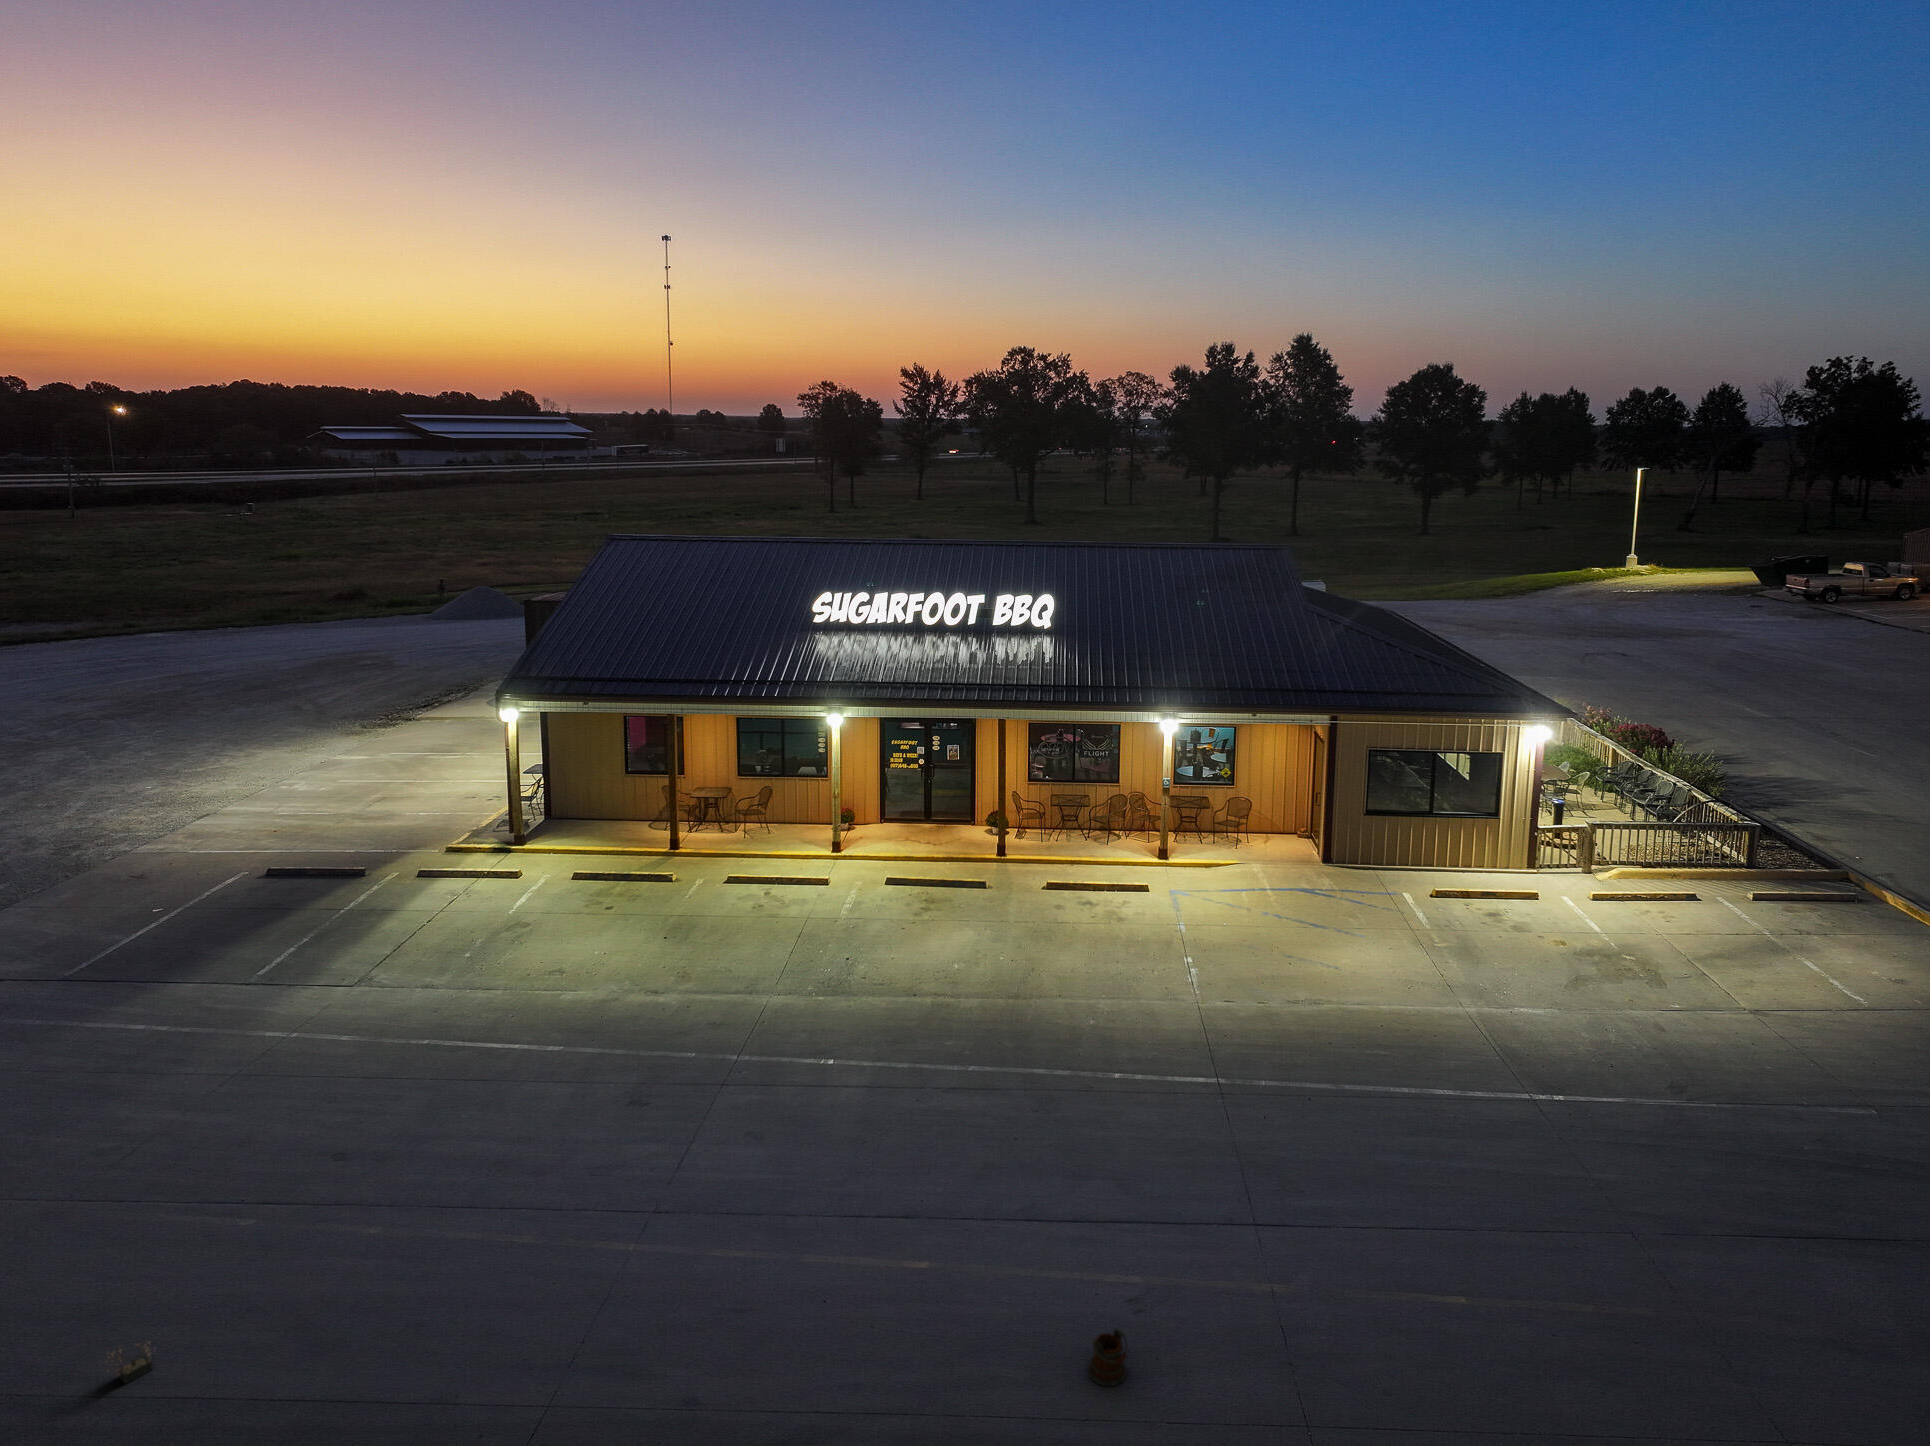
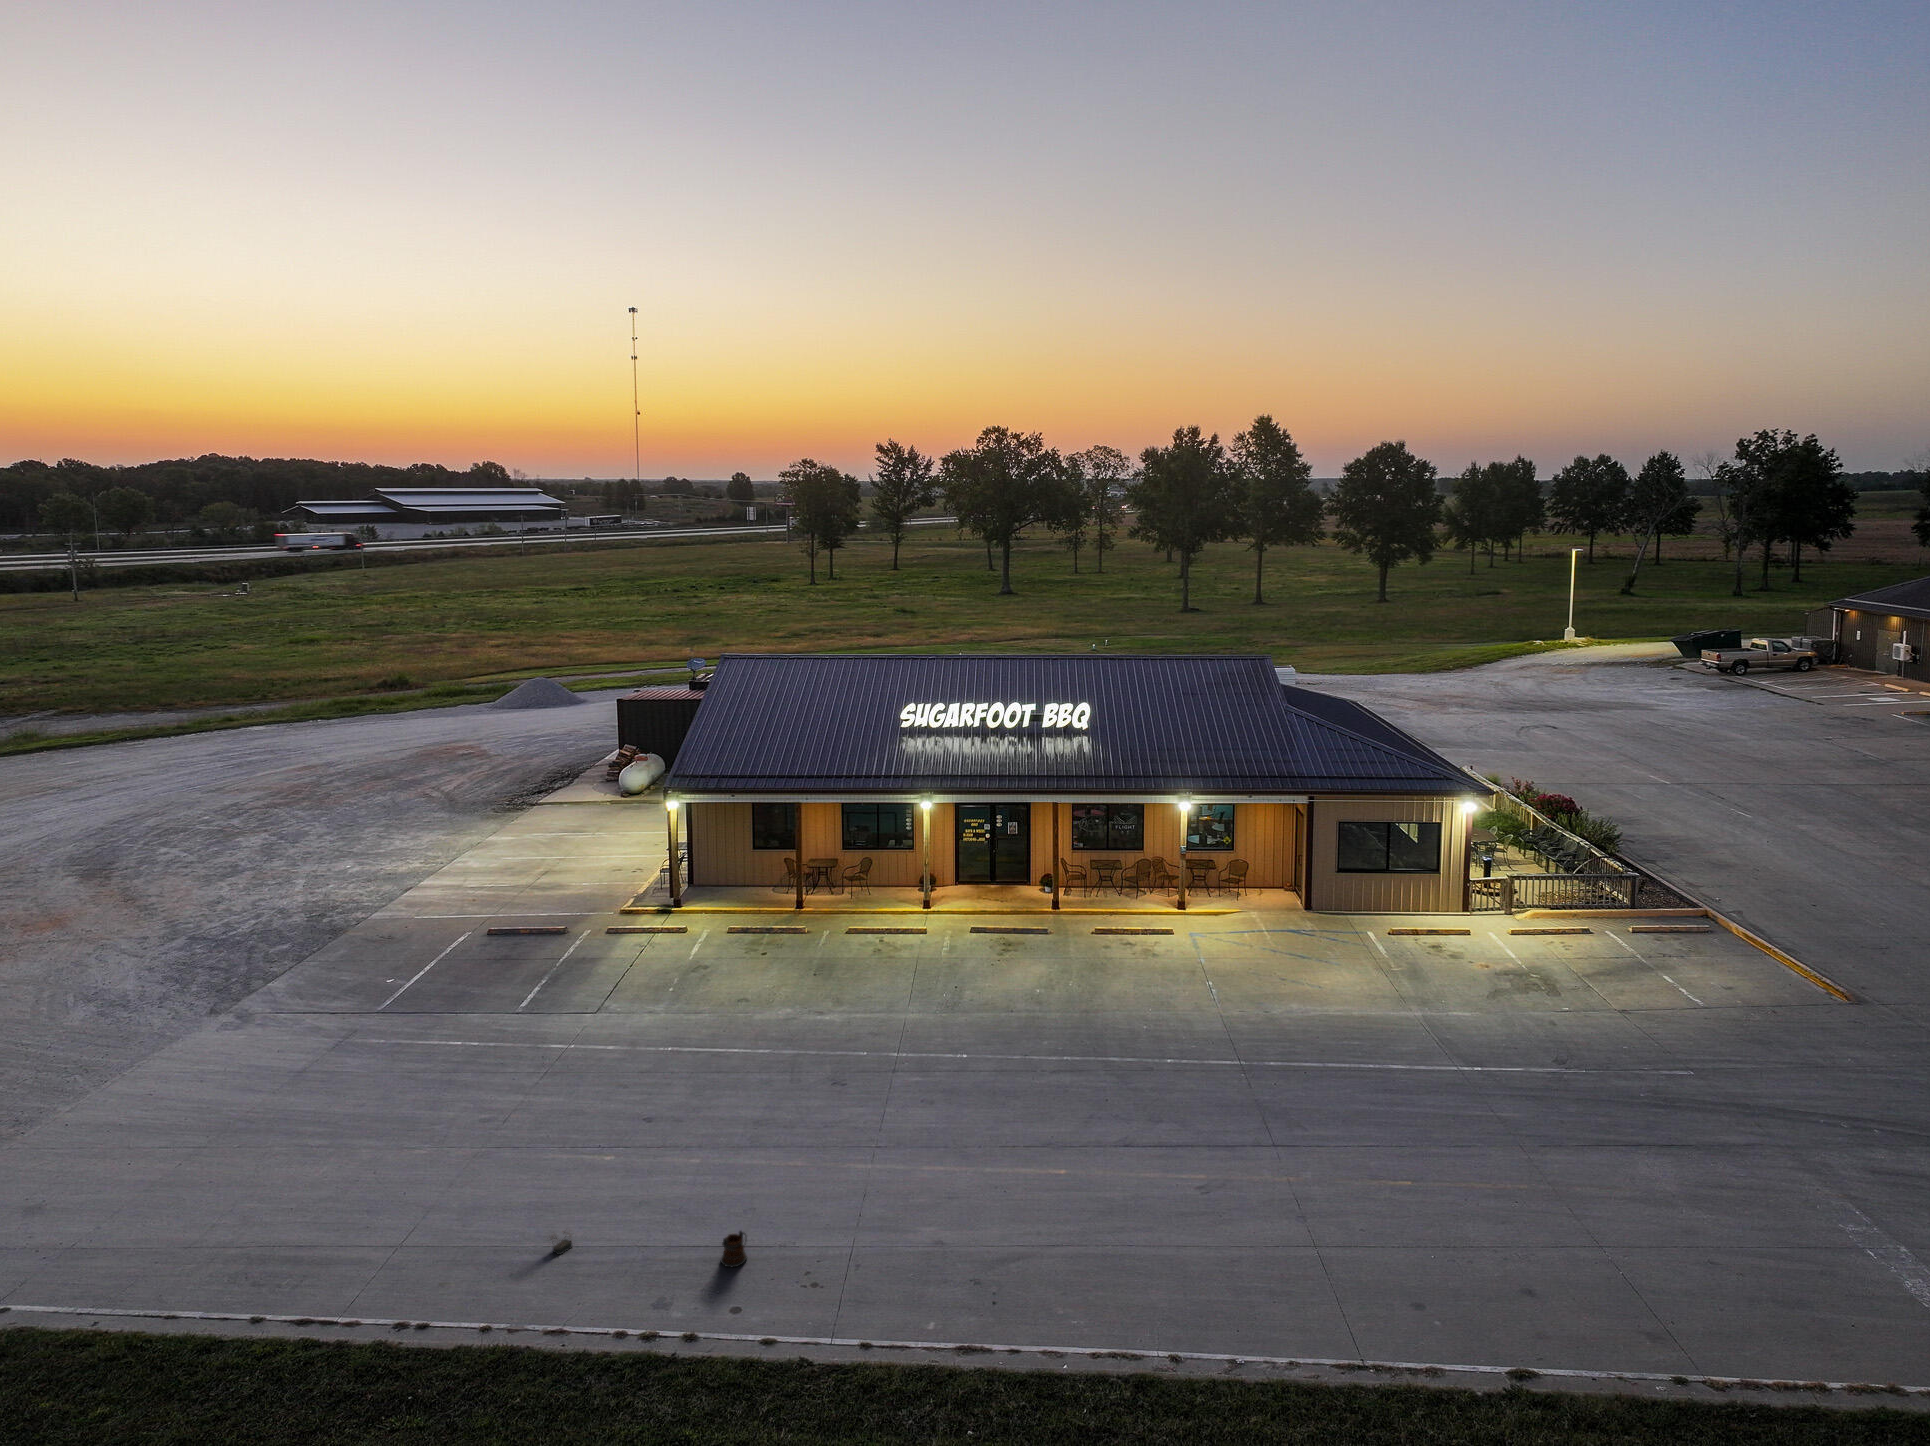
bucket: present [1088,1329,1128,1386] -> present [721,1231,747,1267]

